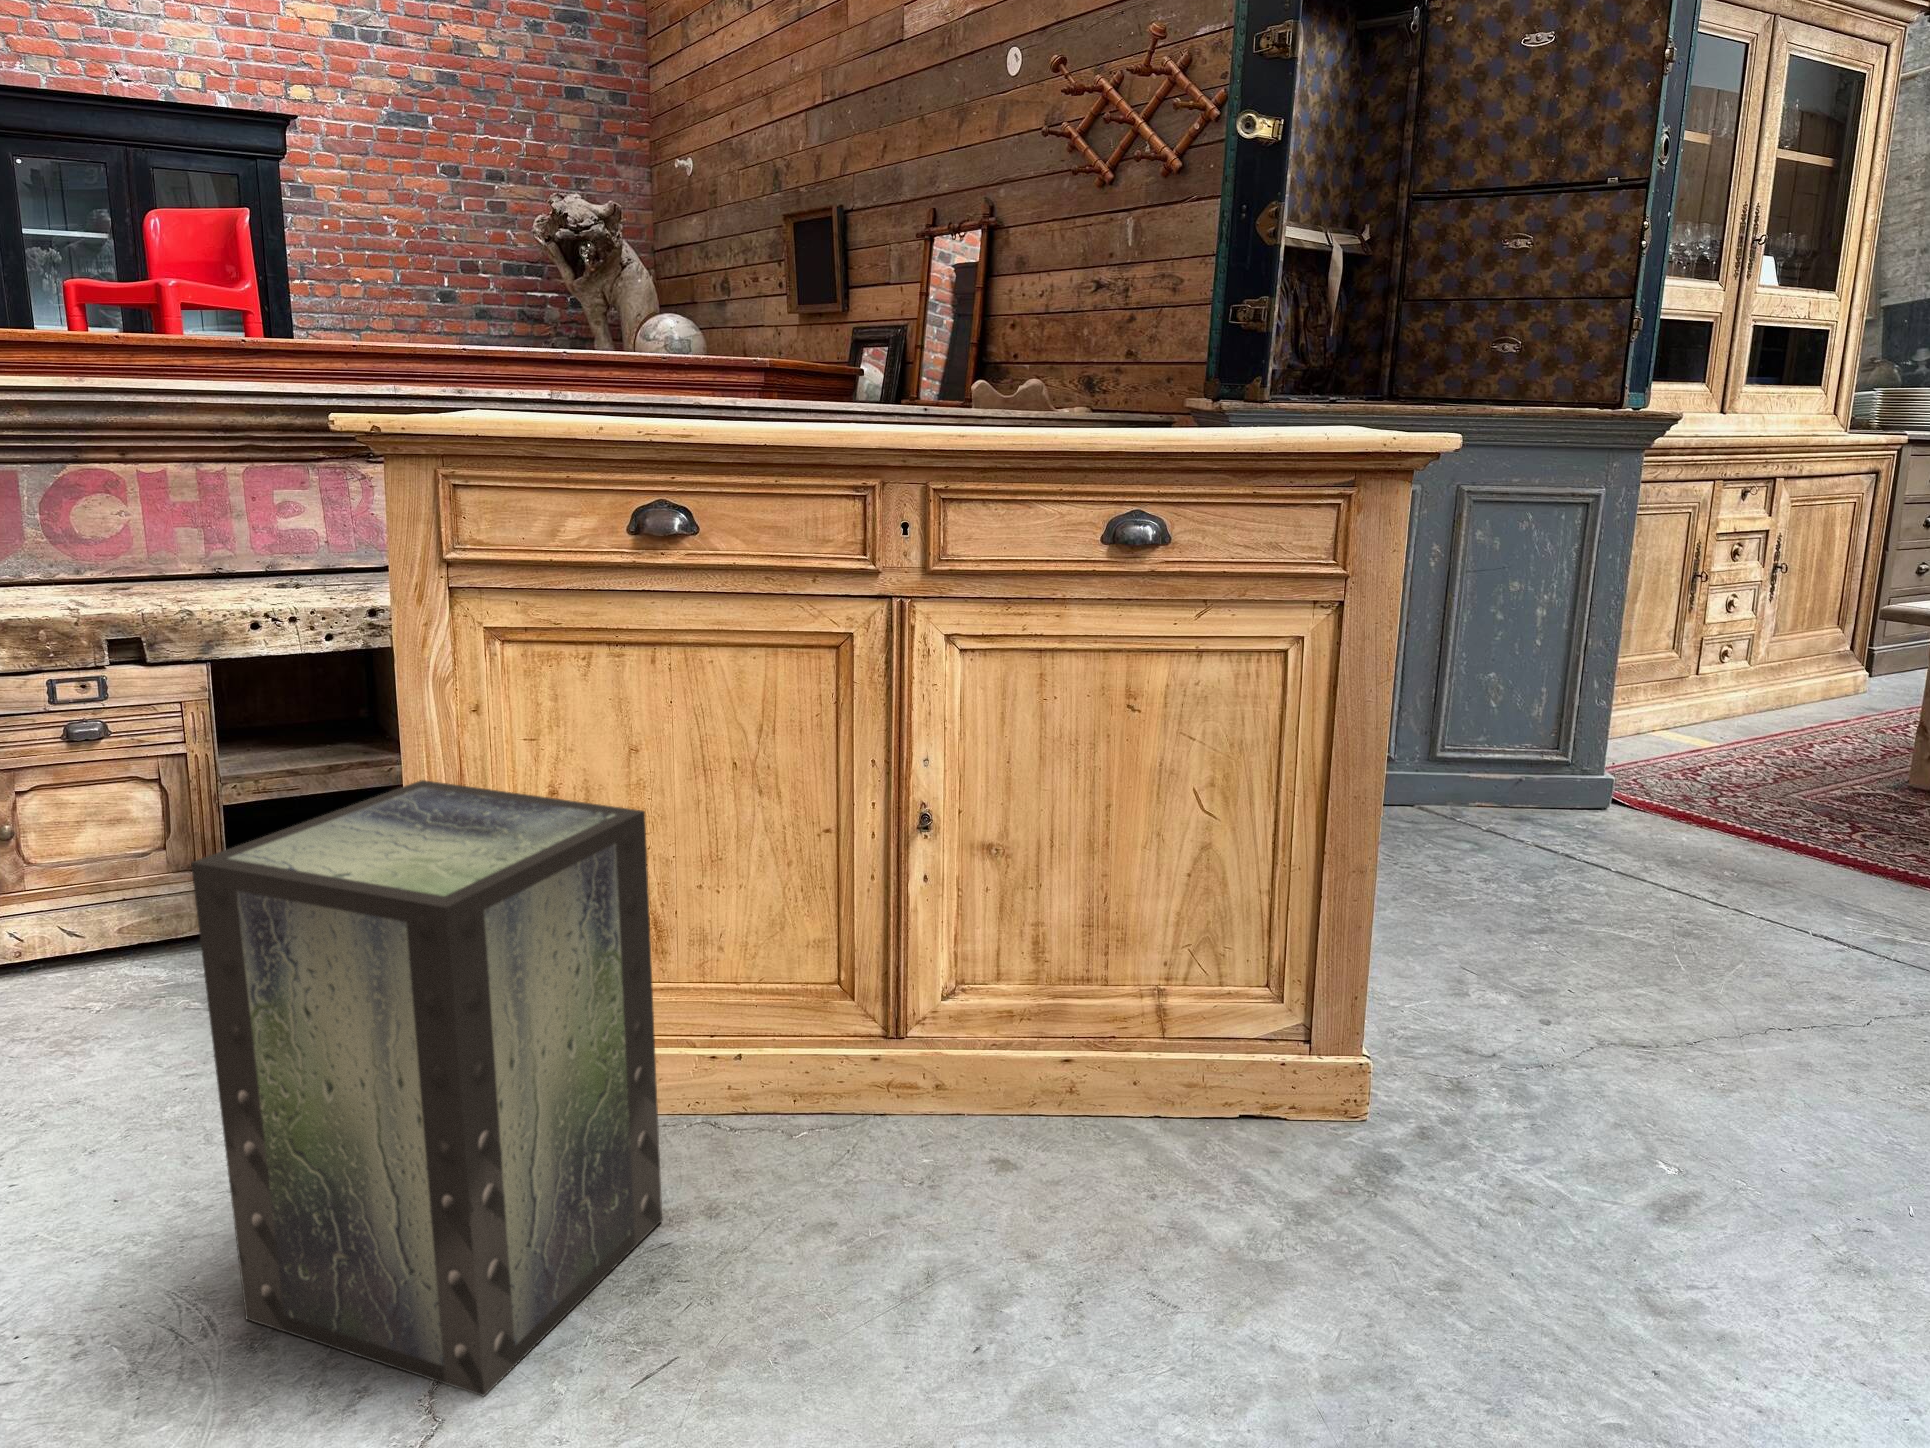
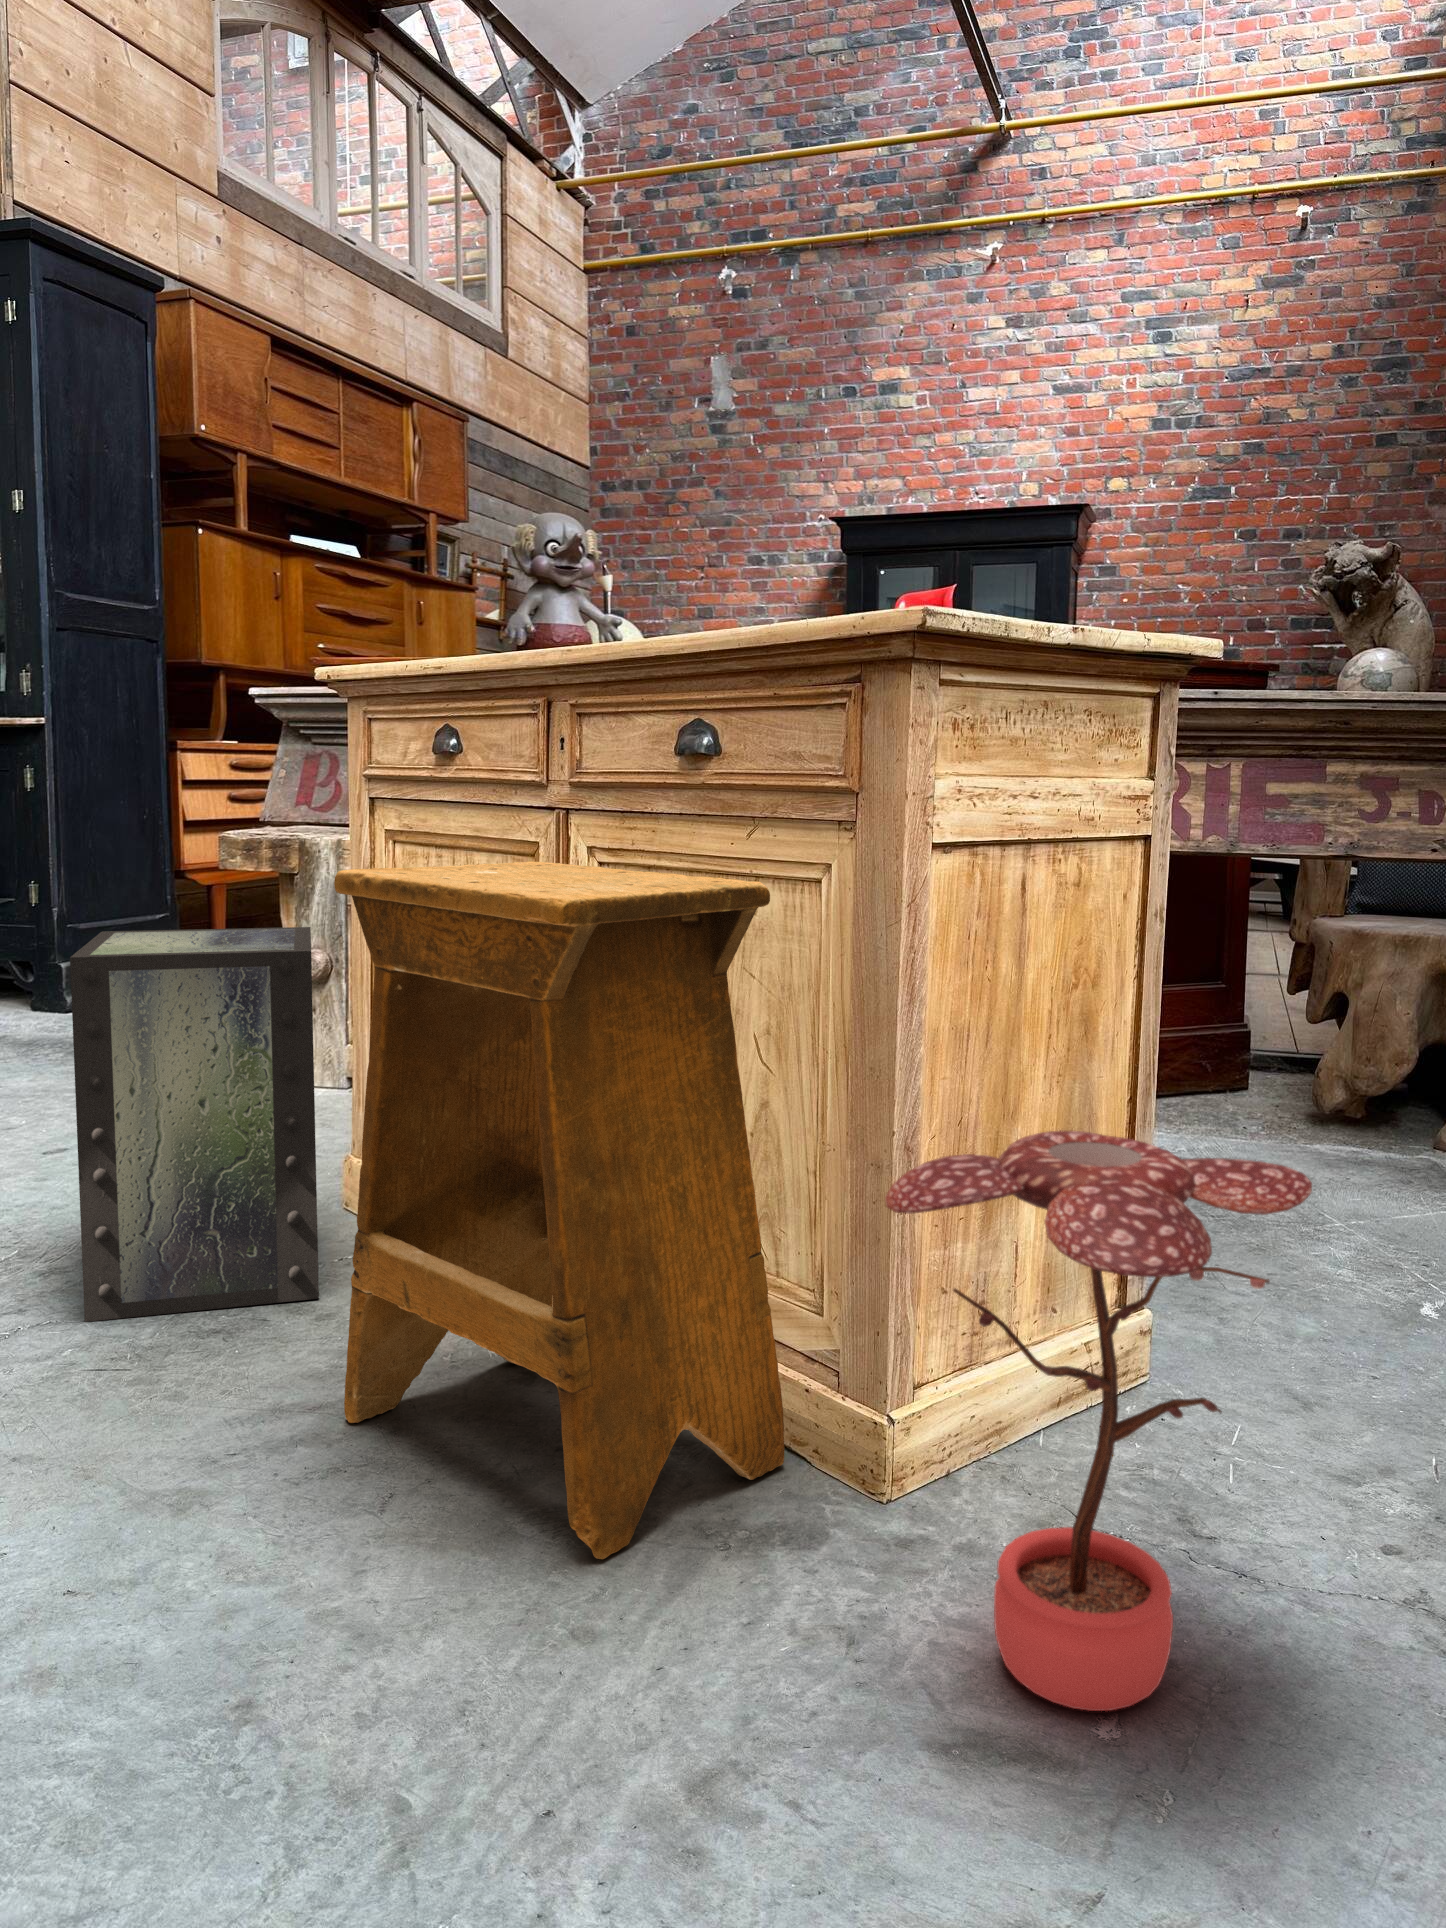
stool: none [953,656,1391,1287] -> present [334,861,784,1559]
potted plant: none [1488,792,1790,1160] -> present [885,1131,1312,1711]

